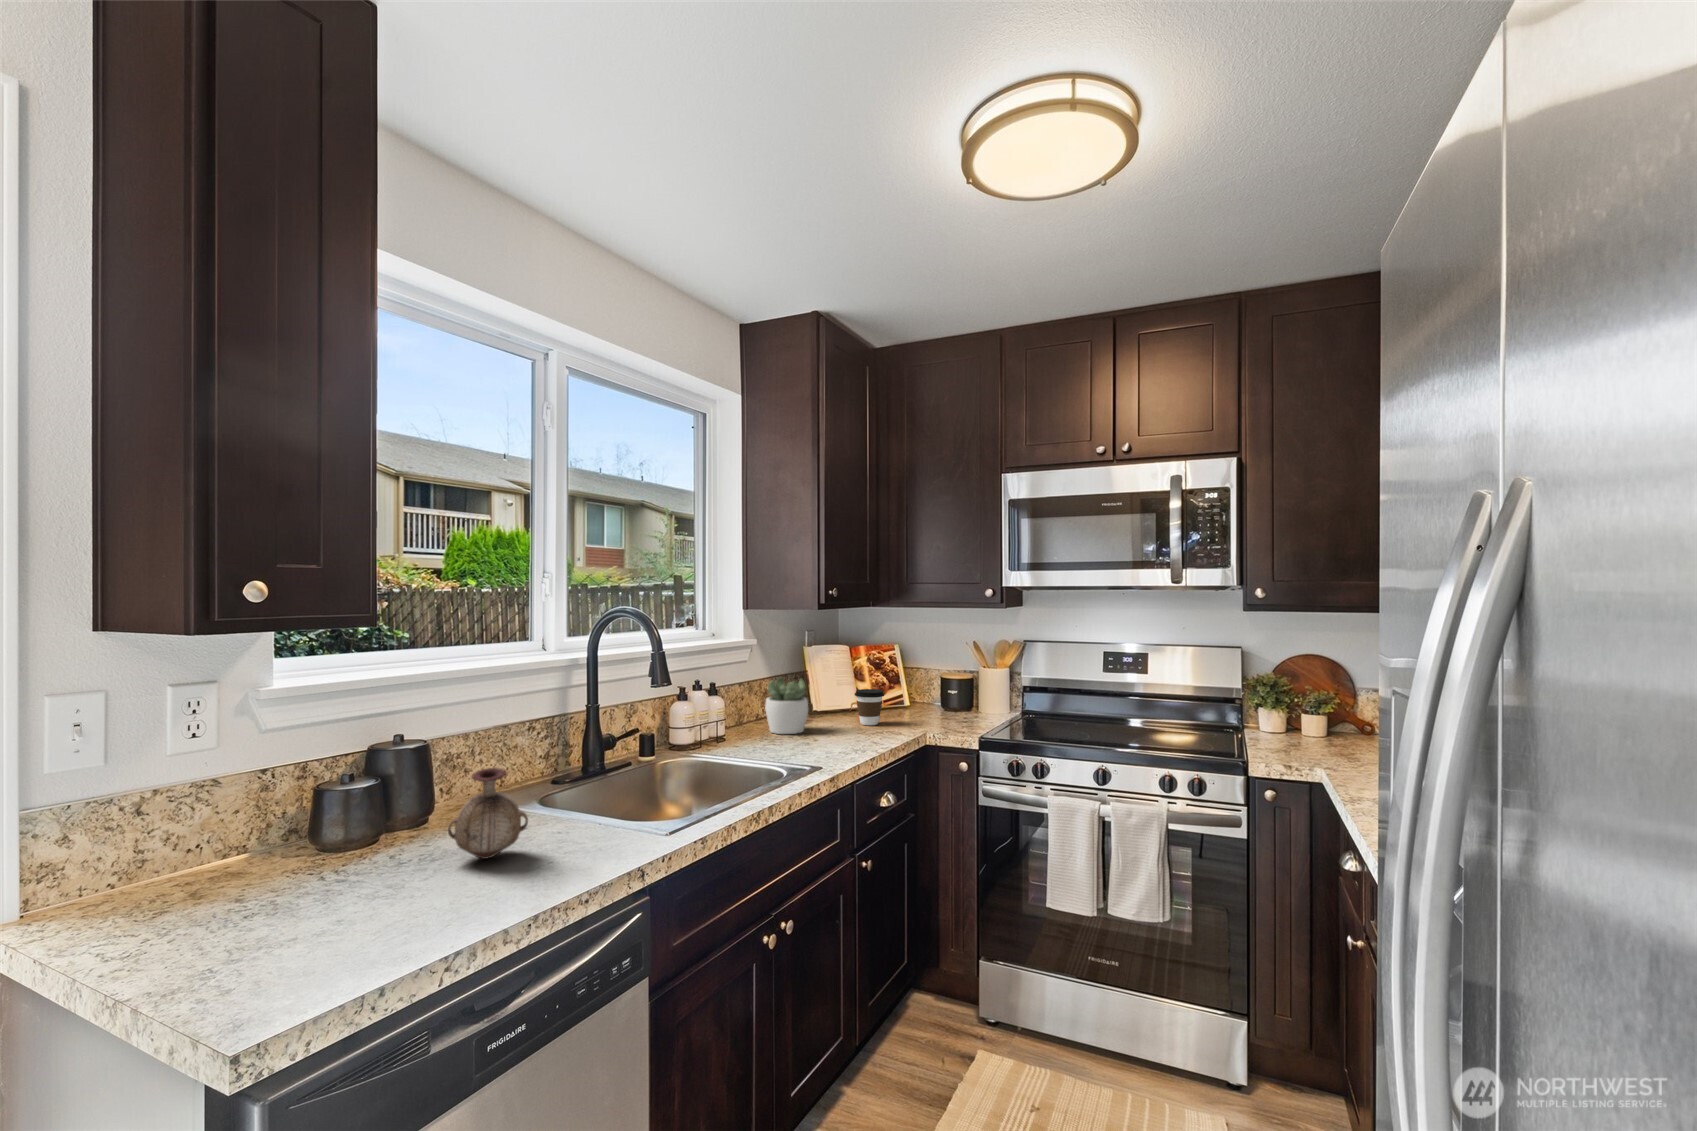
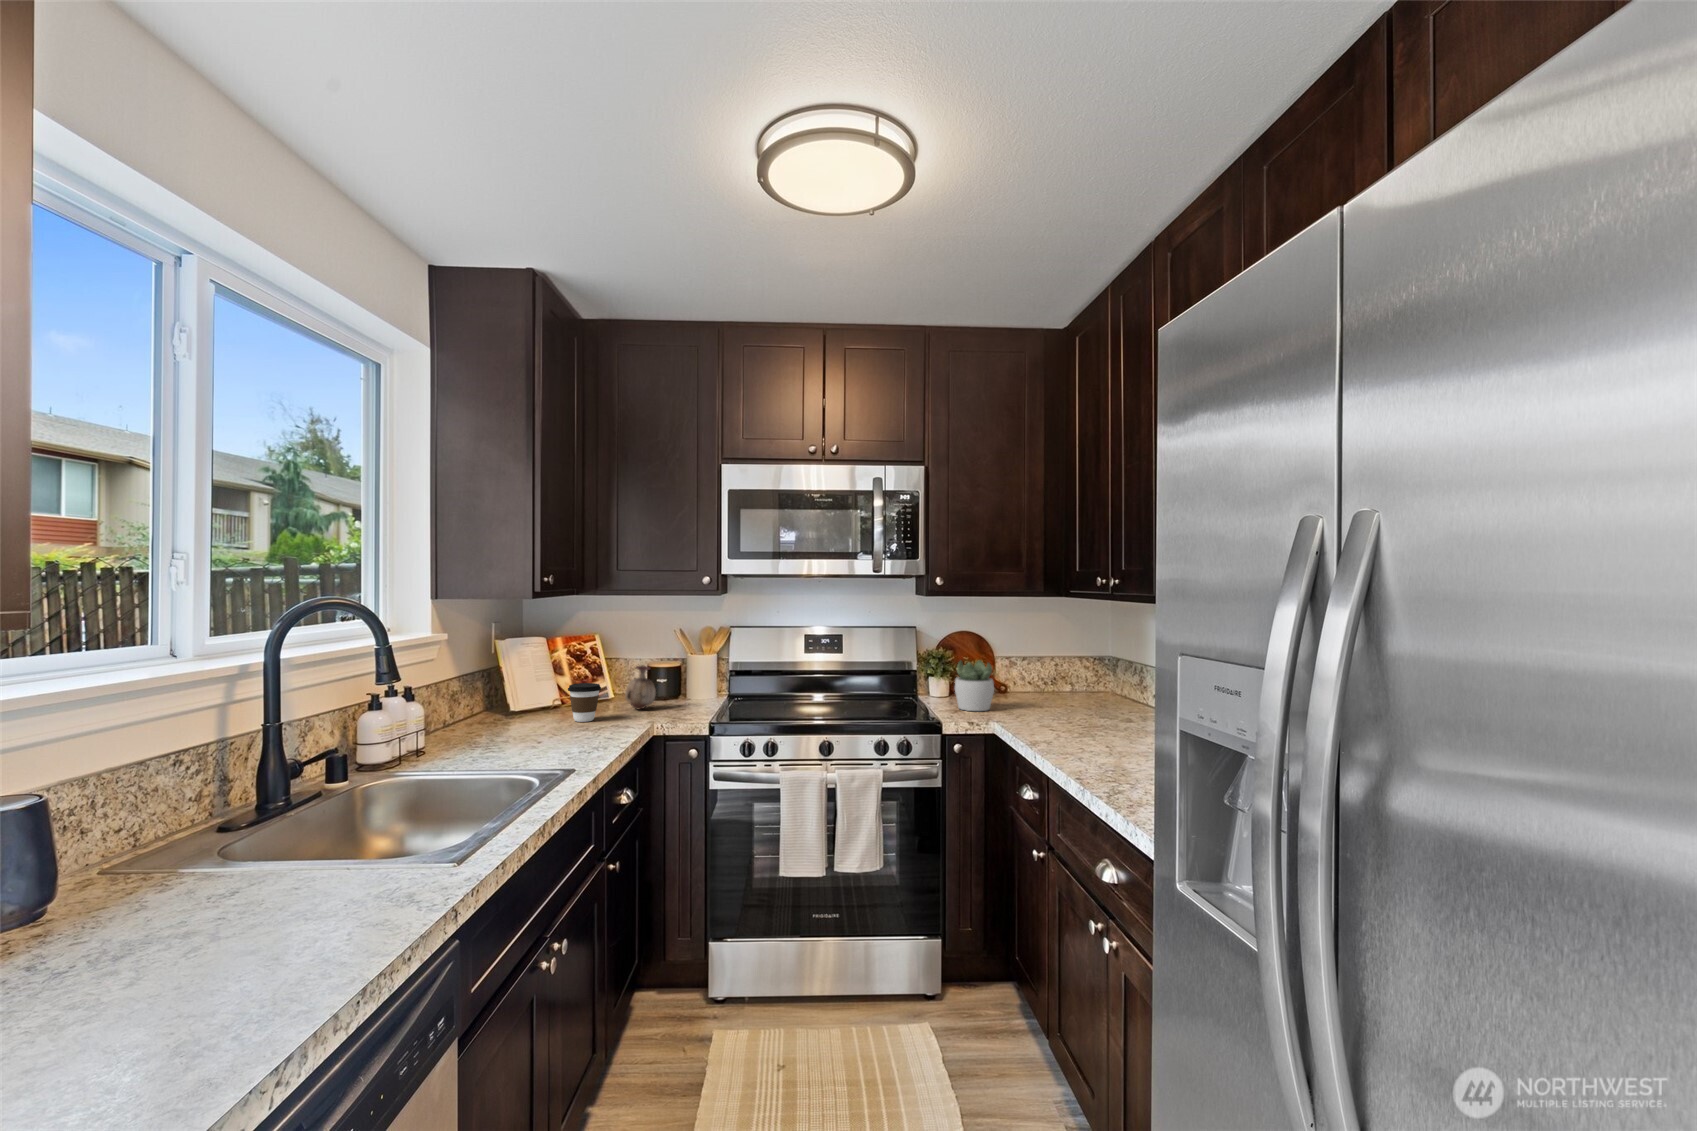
succulent plant: present [765,678,808,734] -> present [955,660,994,711]
vase: present [448,768,528,859] -> present [625,666,656,710]

